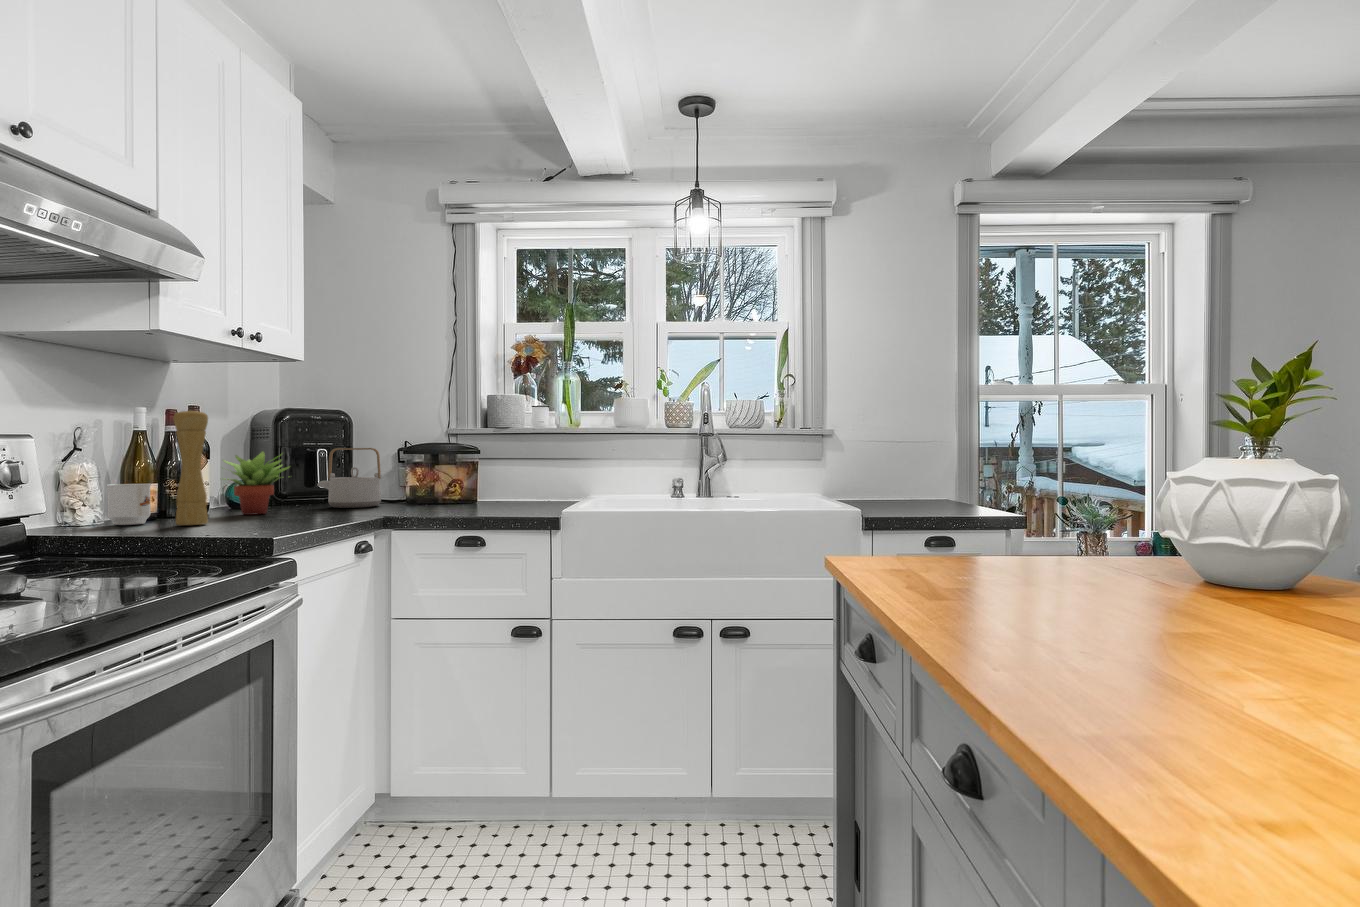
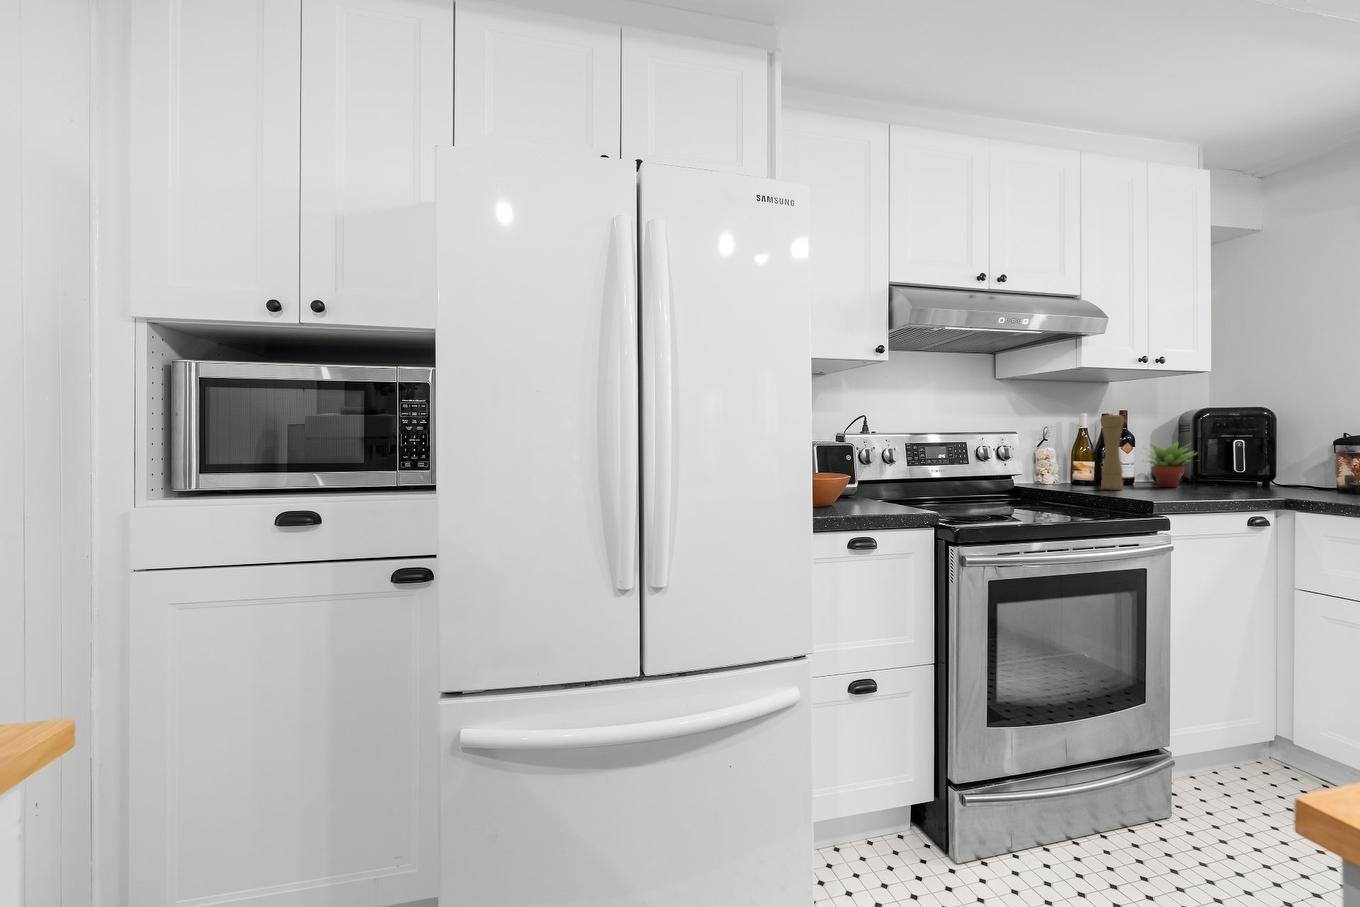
teapot: present [317,448,382,508] -> none [1231,438,1300,489]
mug: present [107,484,151,525] -> none [1061,462,1088,487]

